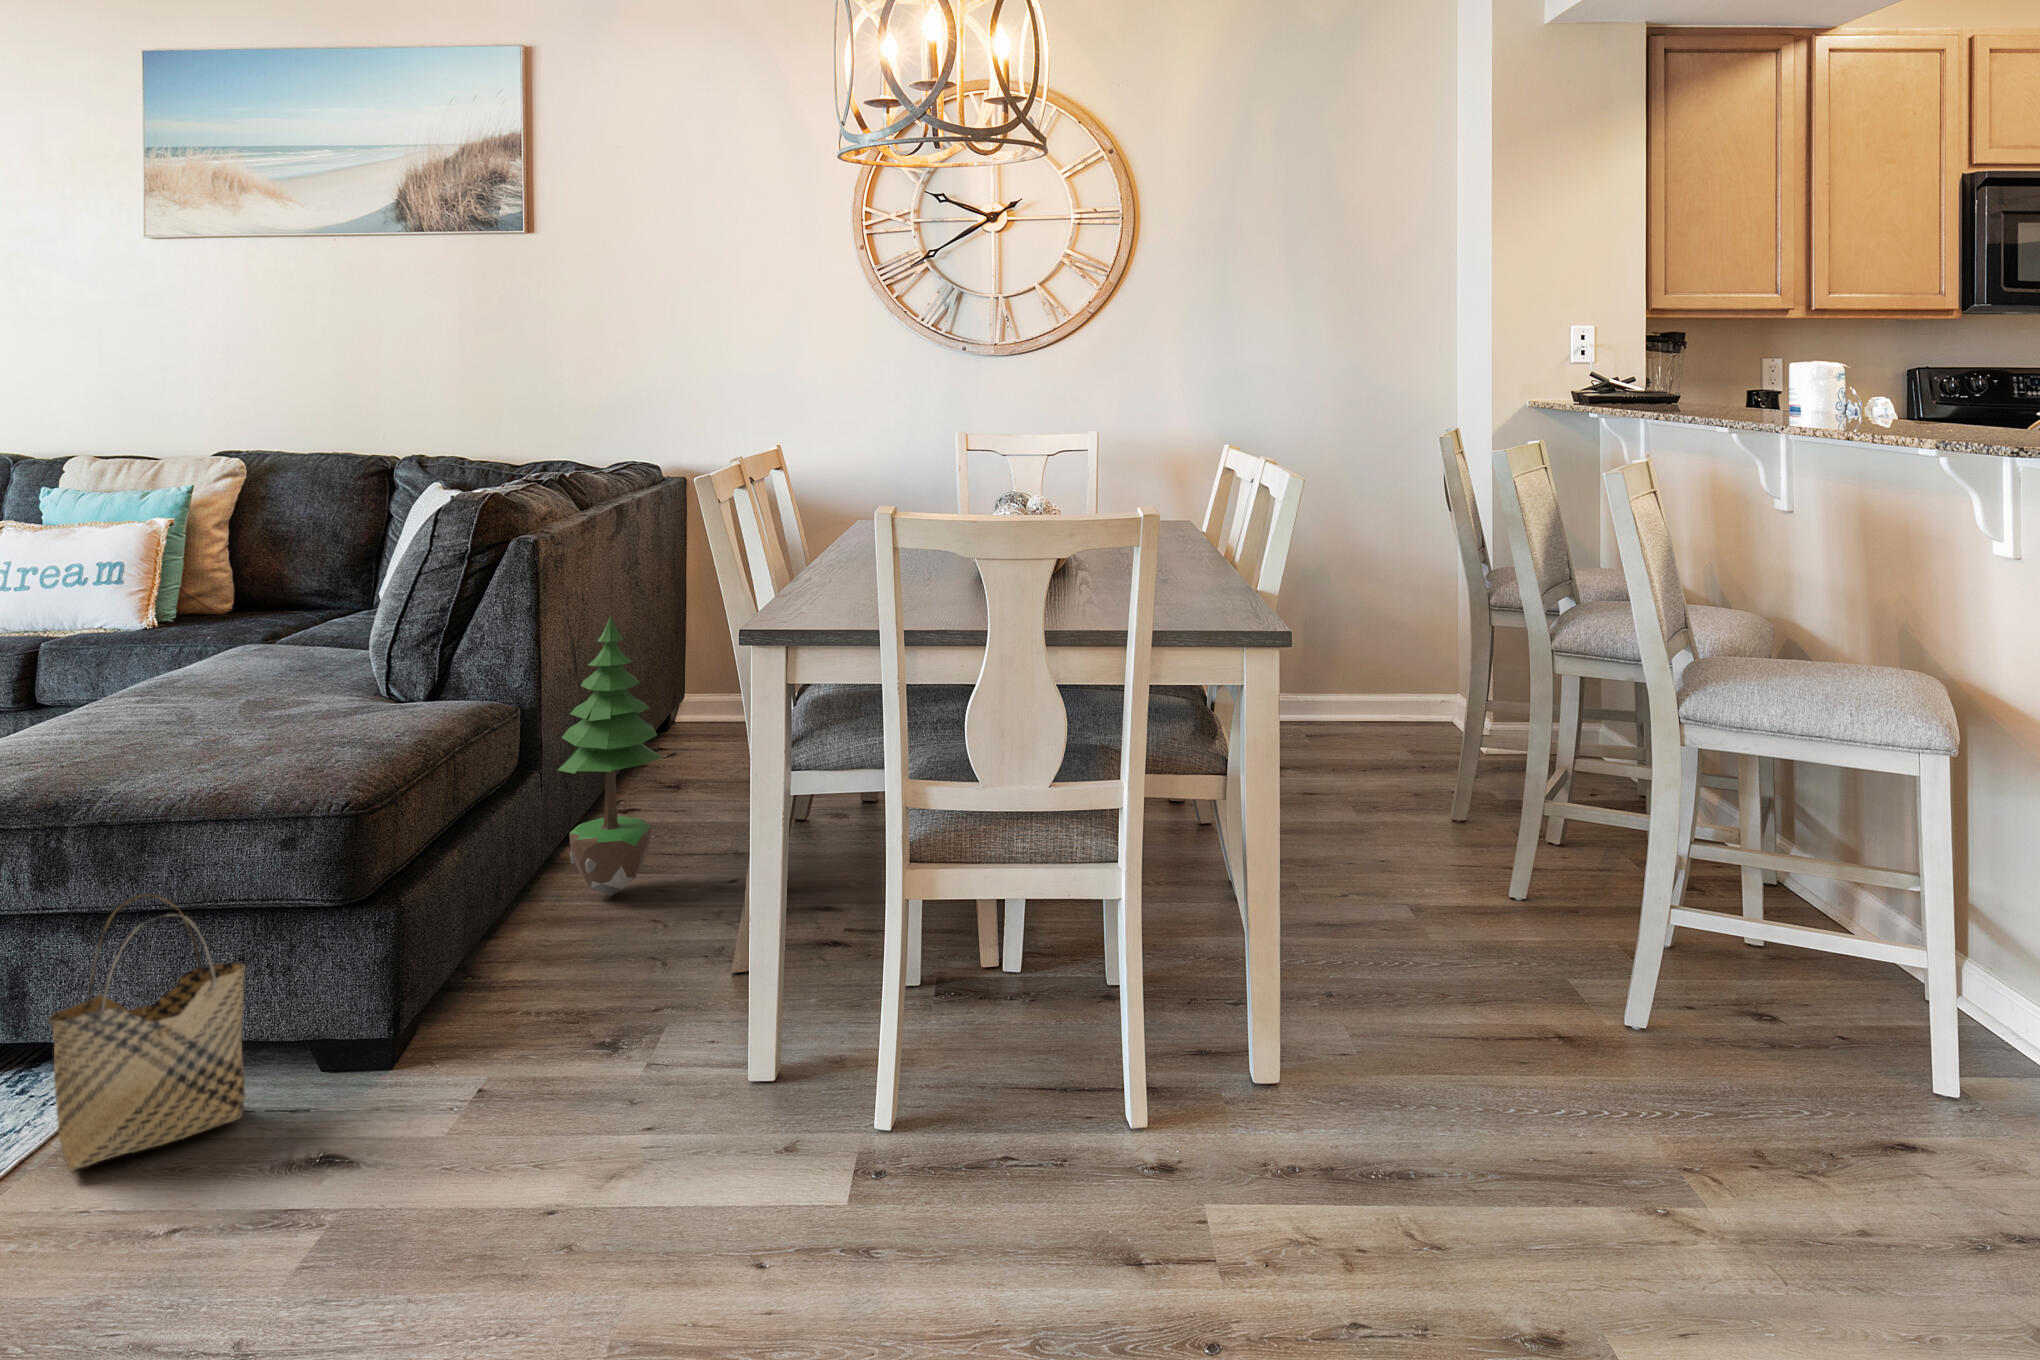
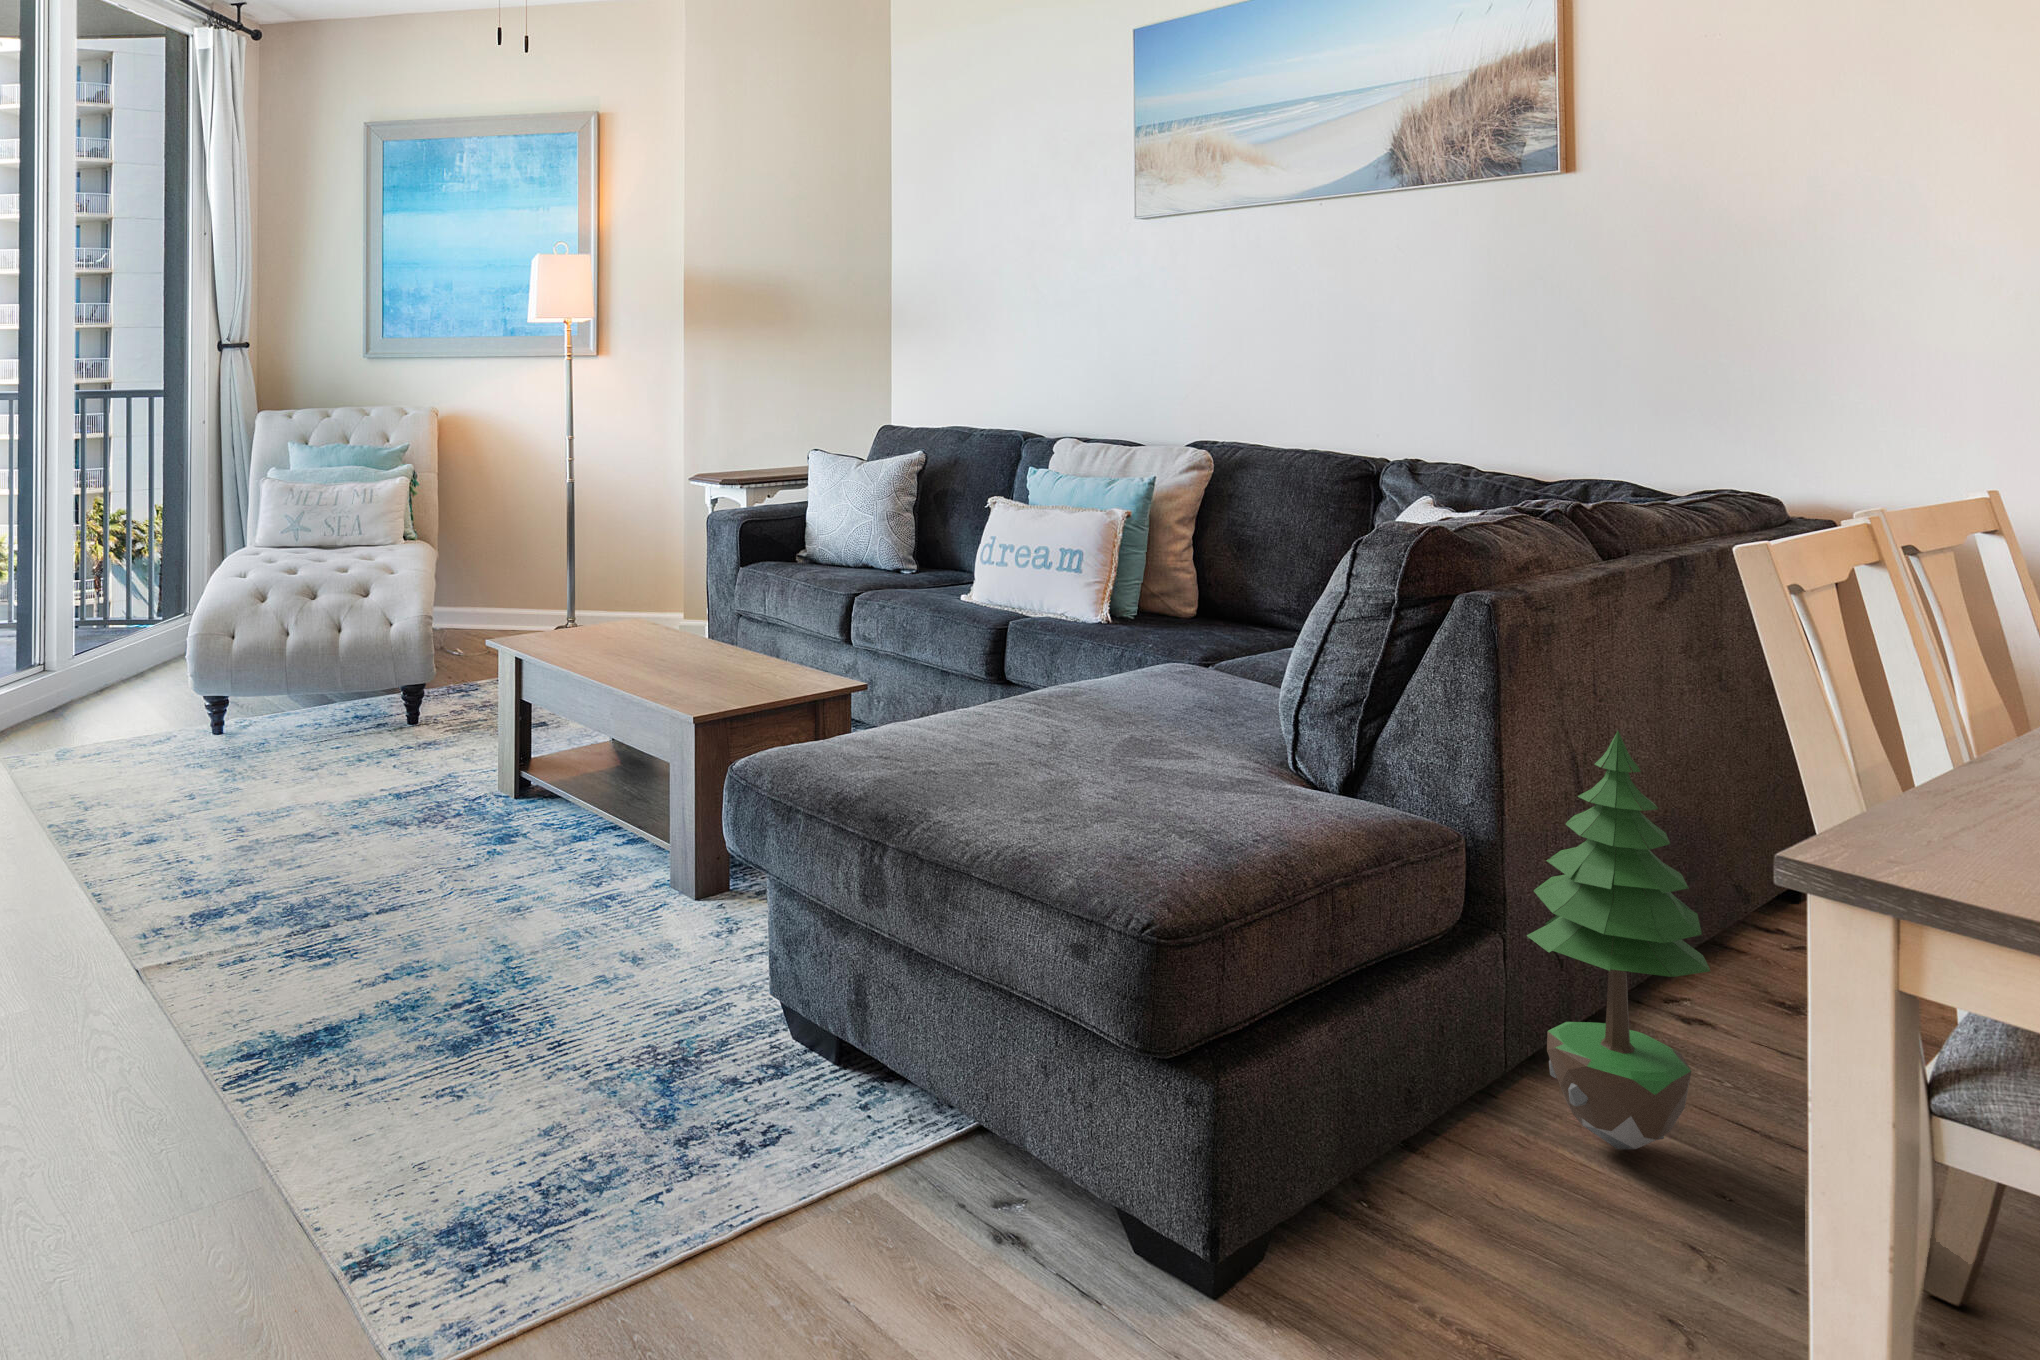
woven basket: present [49,894,245,1171] -> none [834,956,1038,1276]

